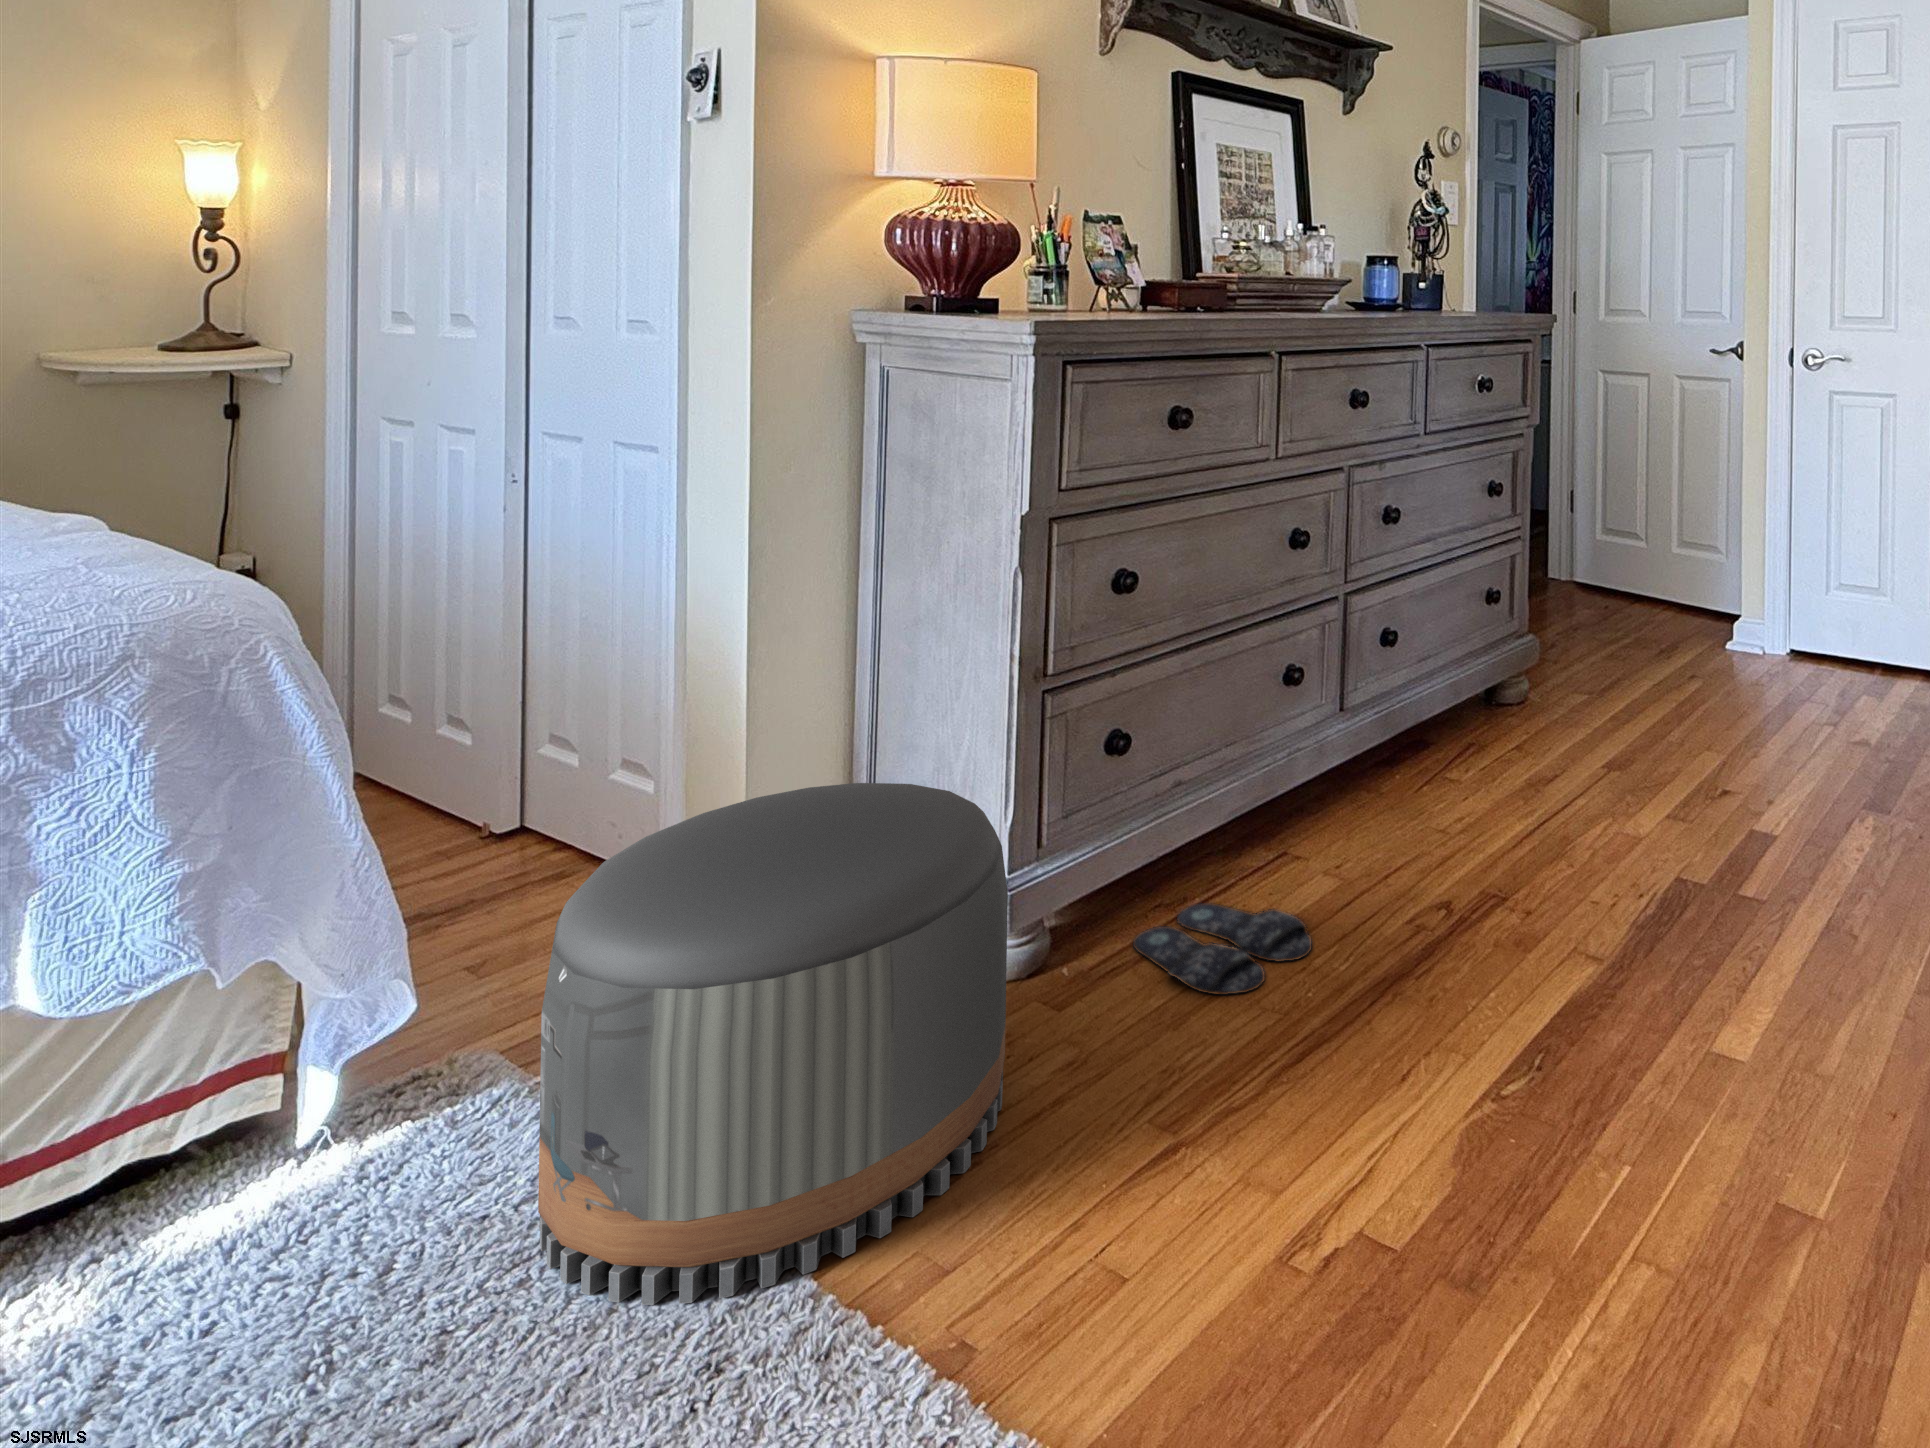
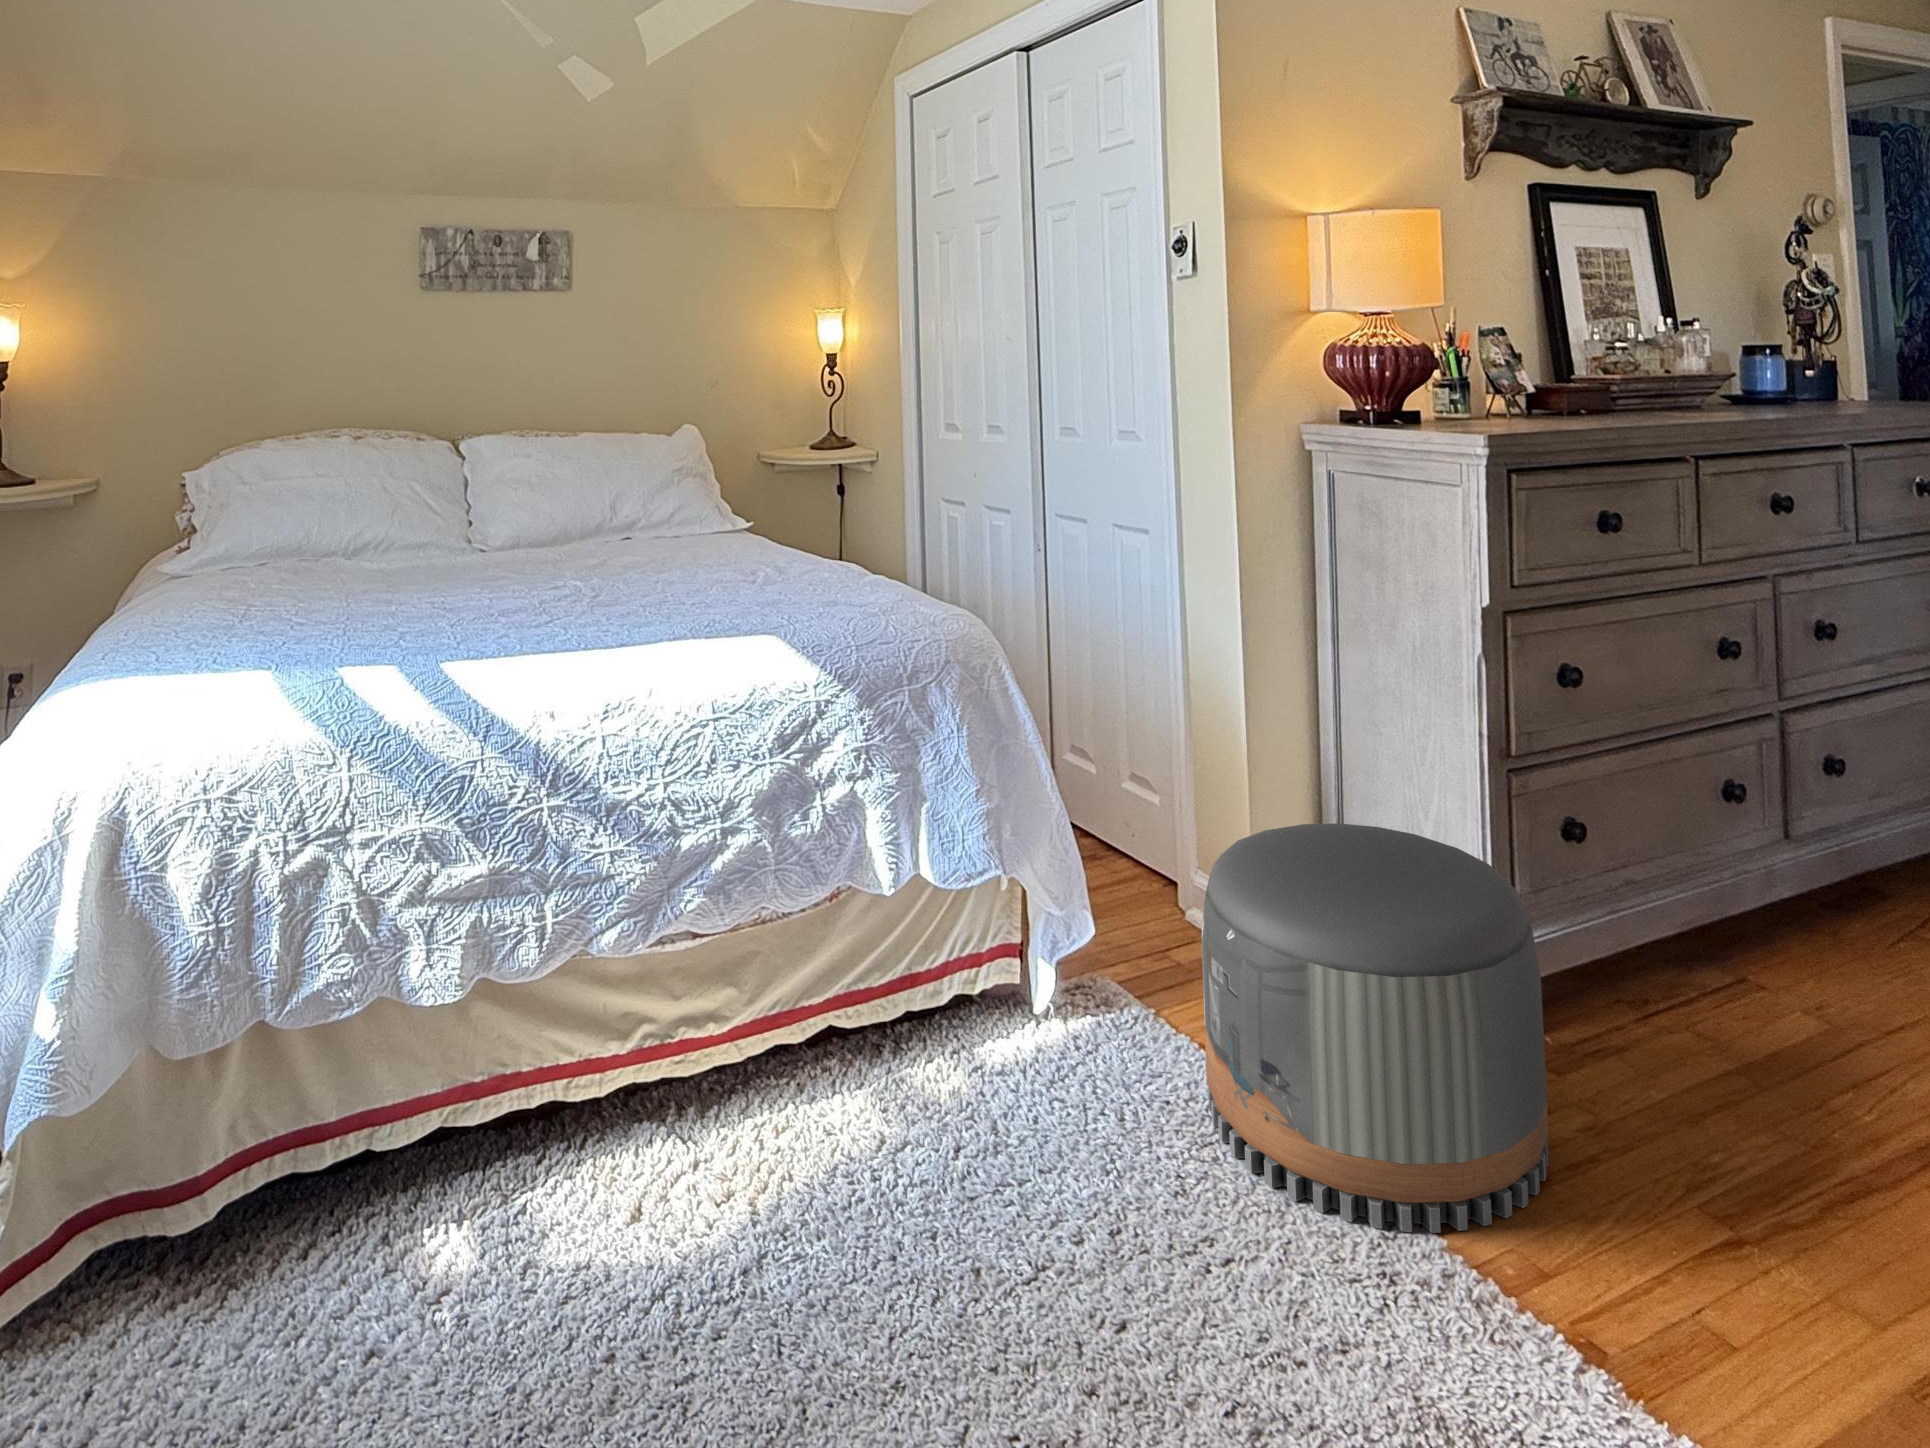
slippers: present [1133,903,1312,995] -> none [1612,1008,1825,1113]

